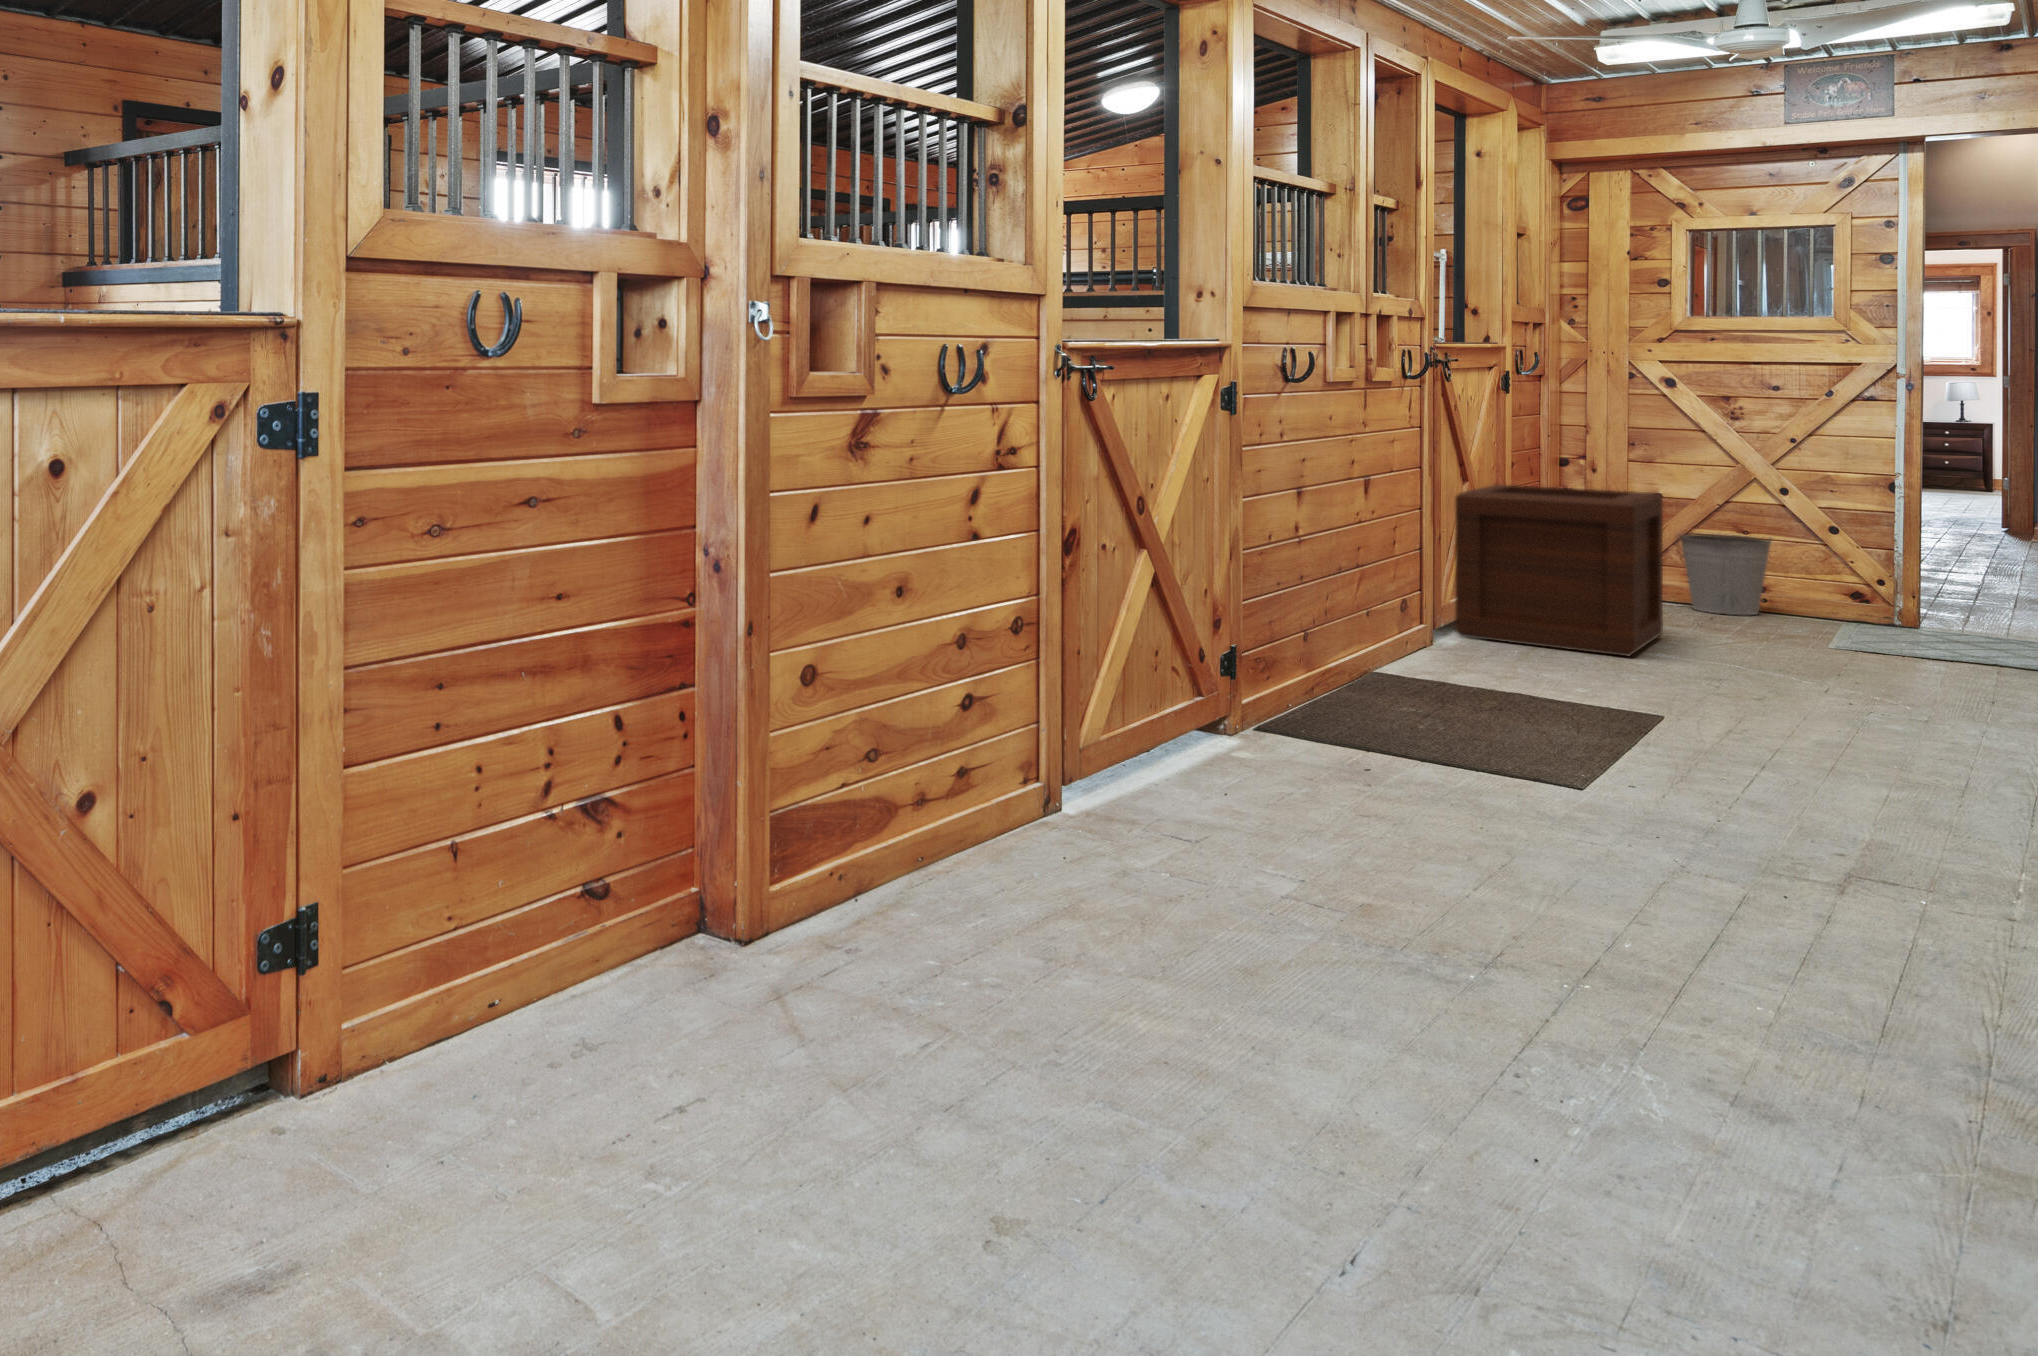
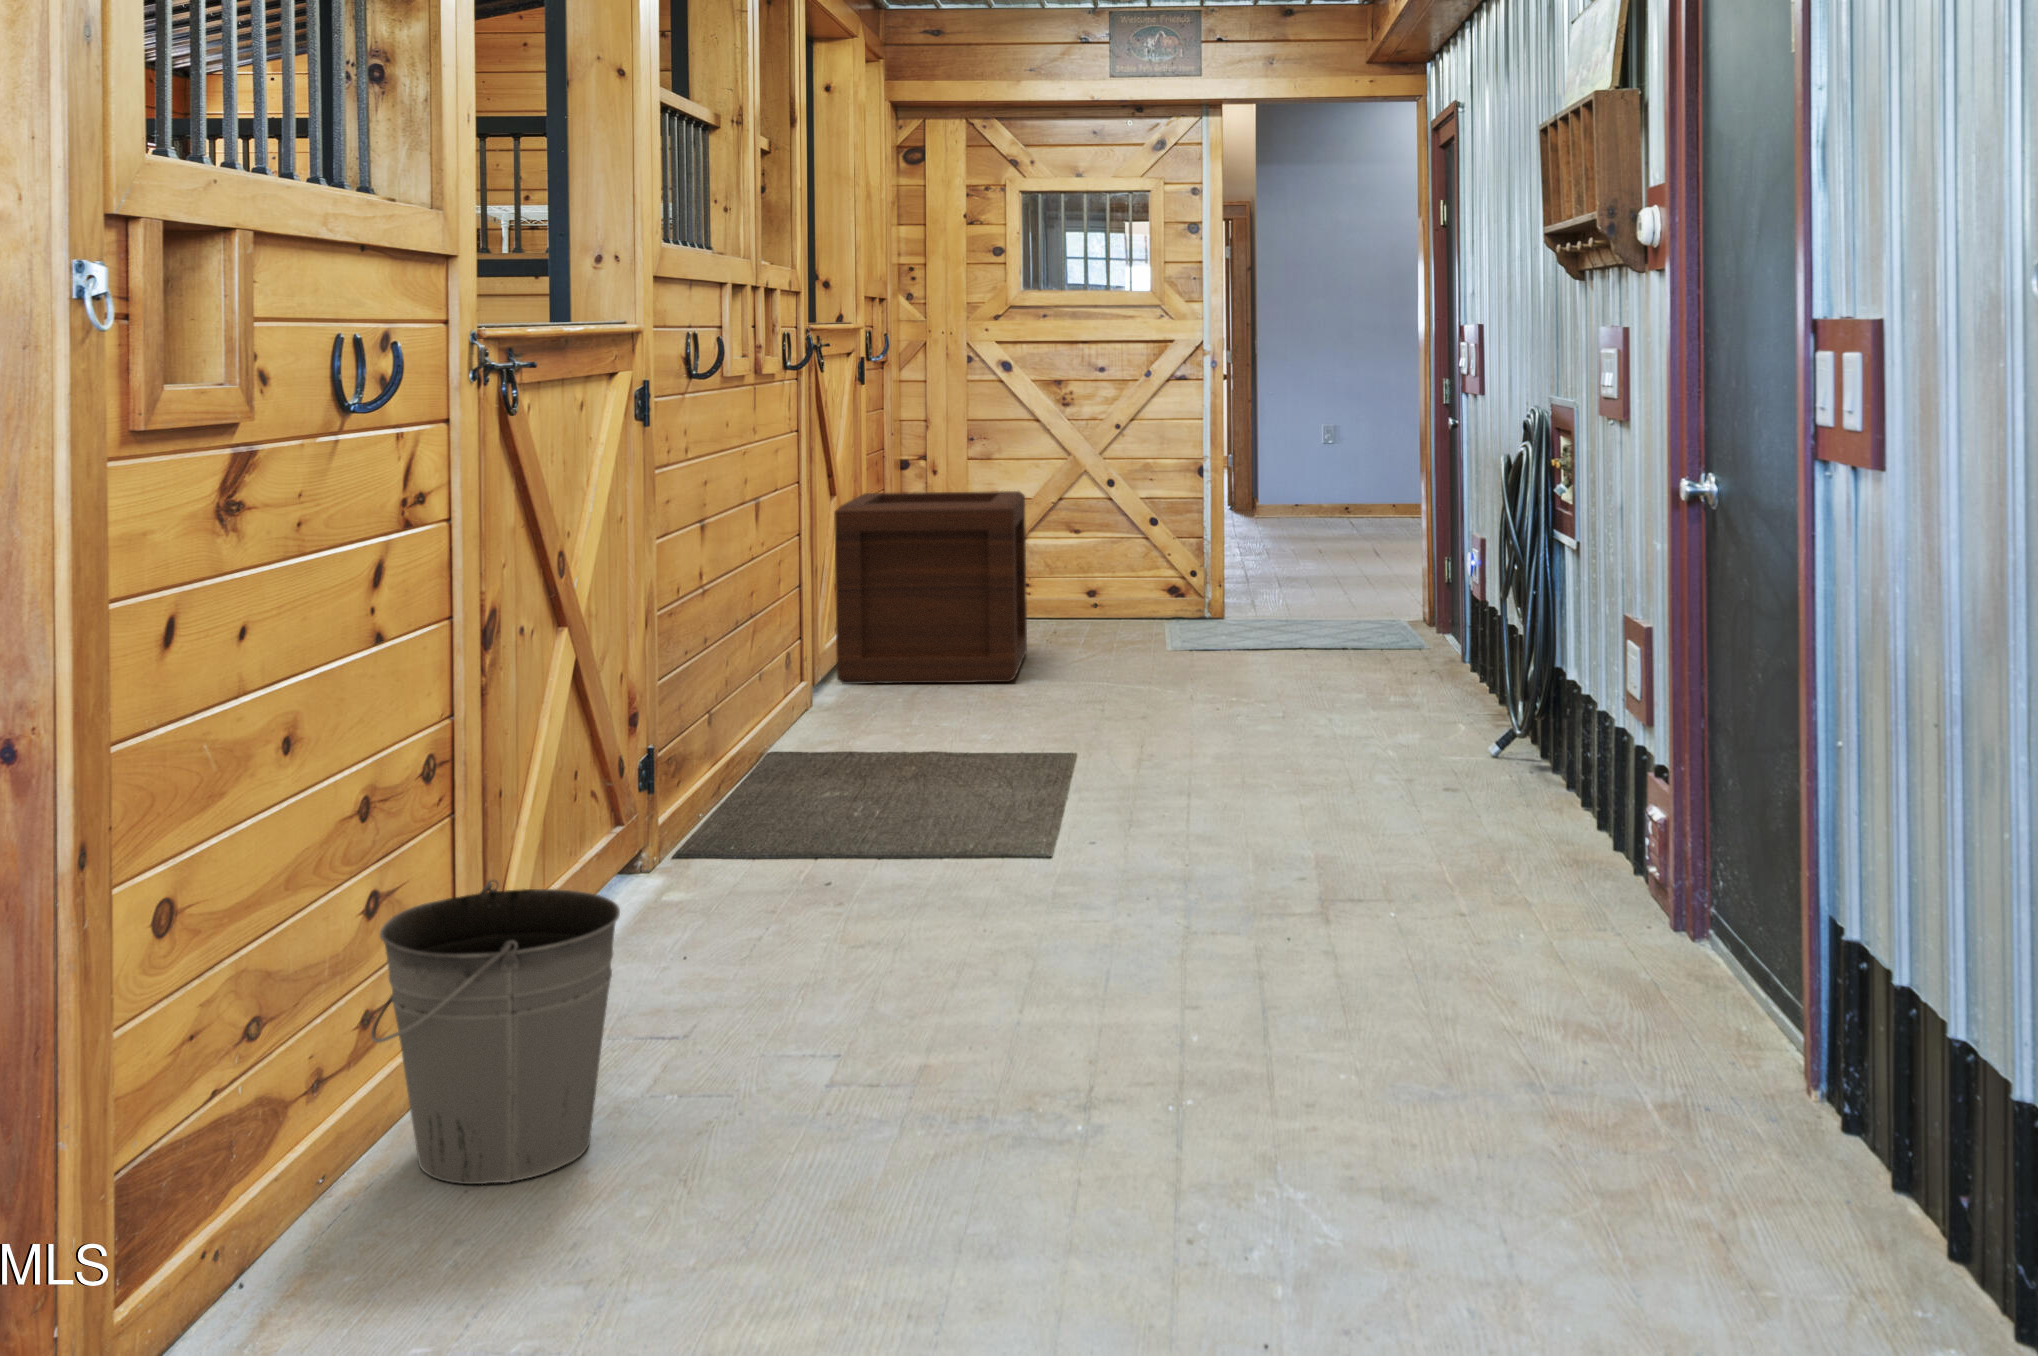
bucket: present [1679,534,1772,615] -> present [371,880,620,1184]

